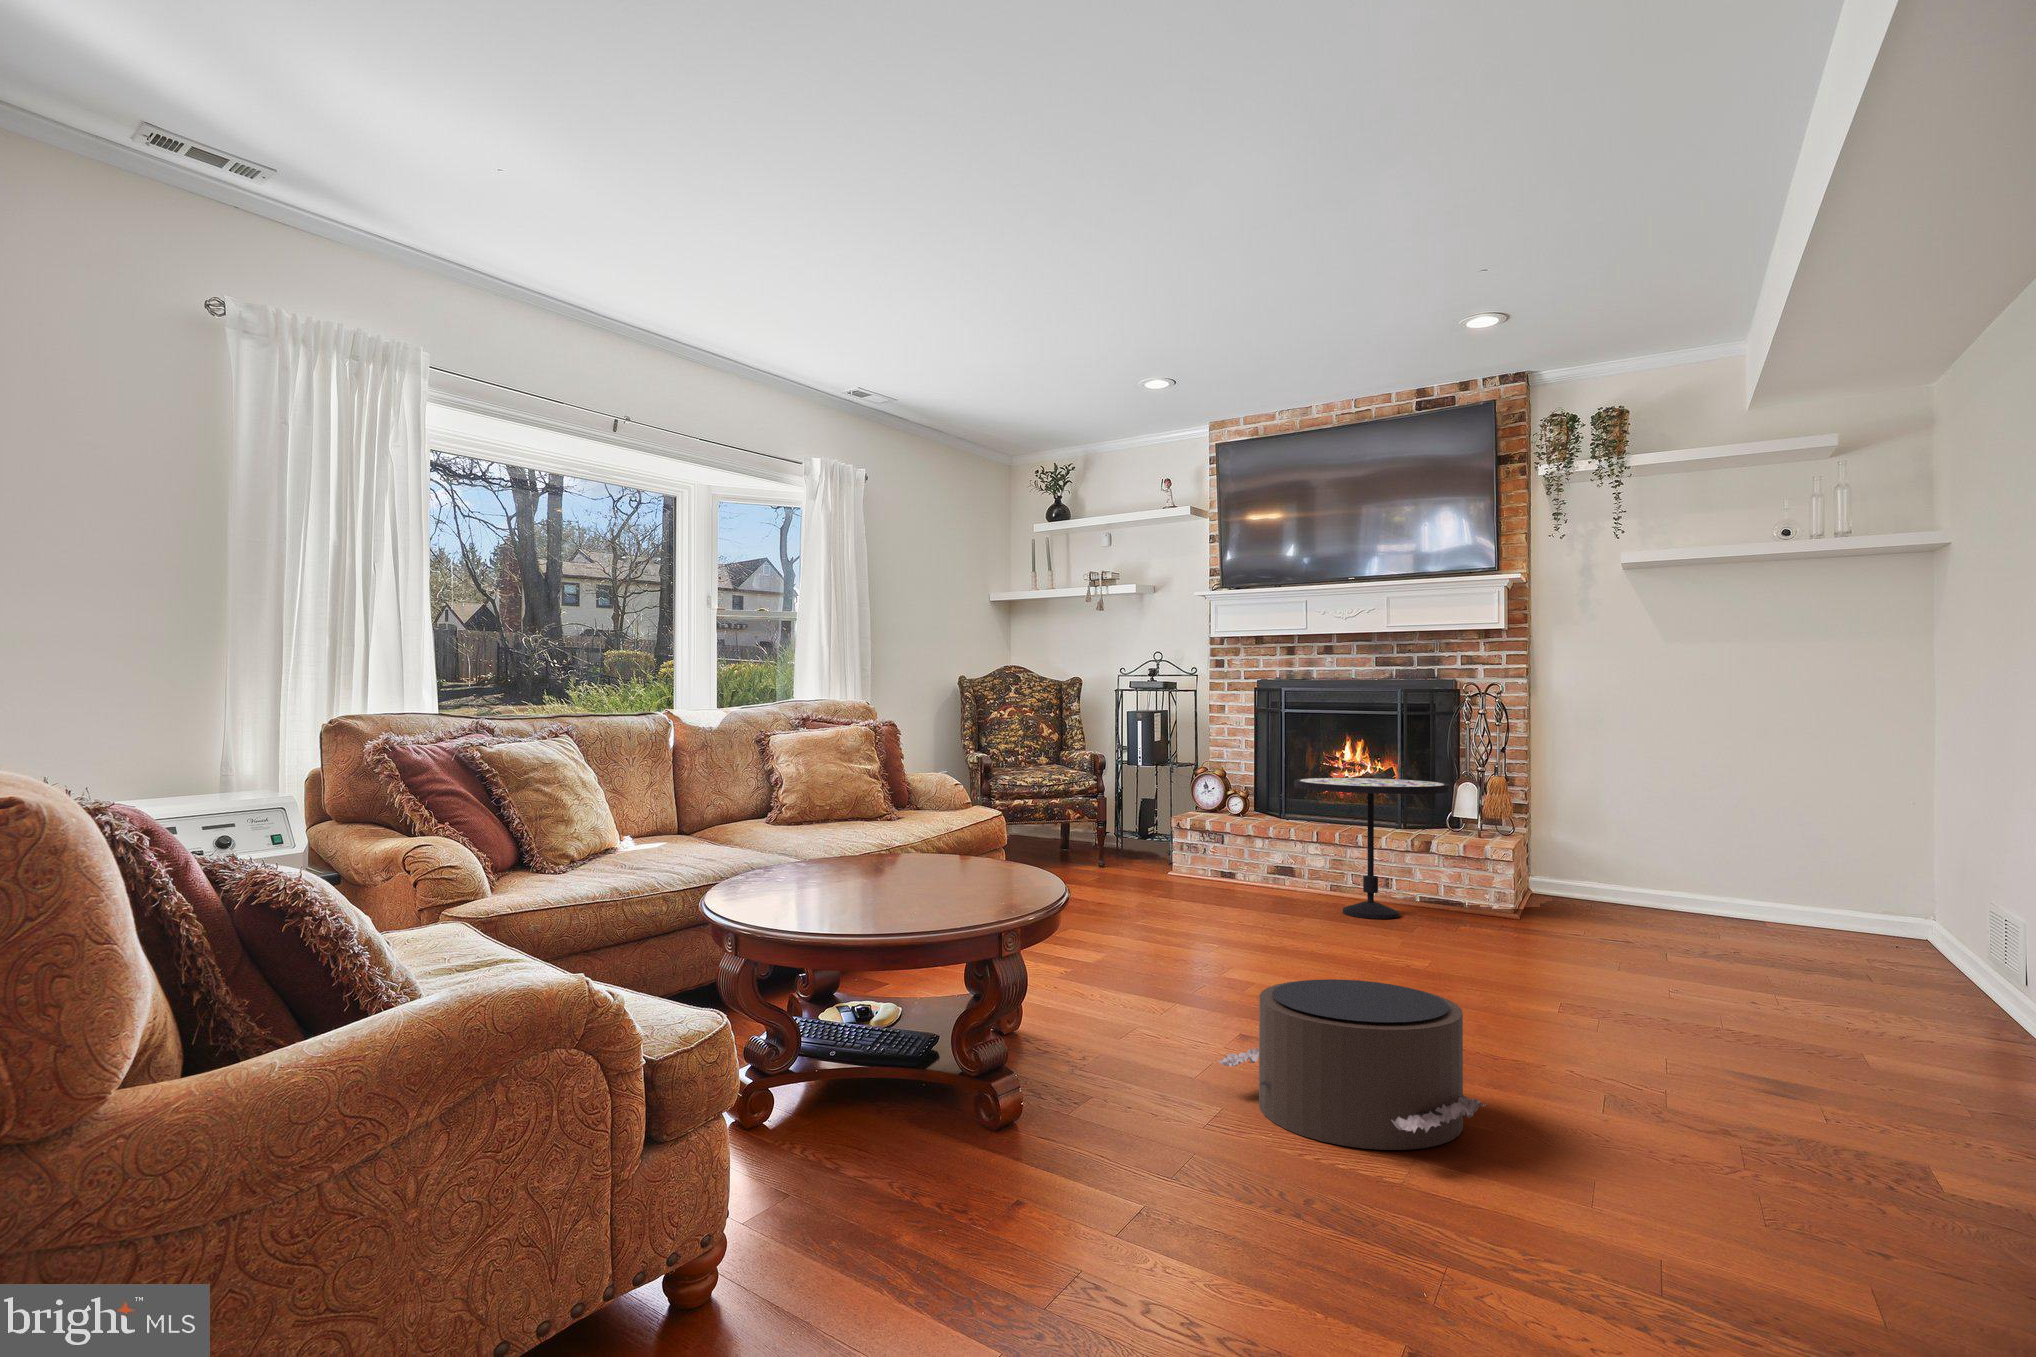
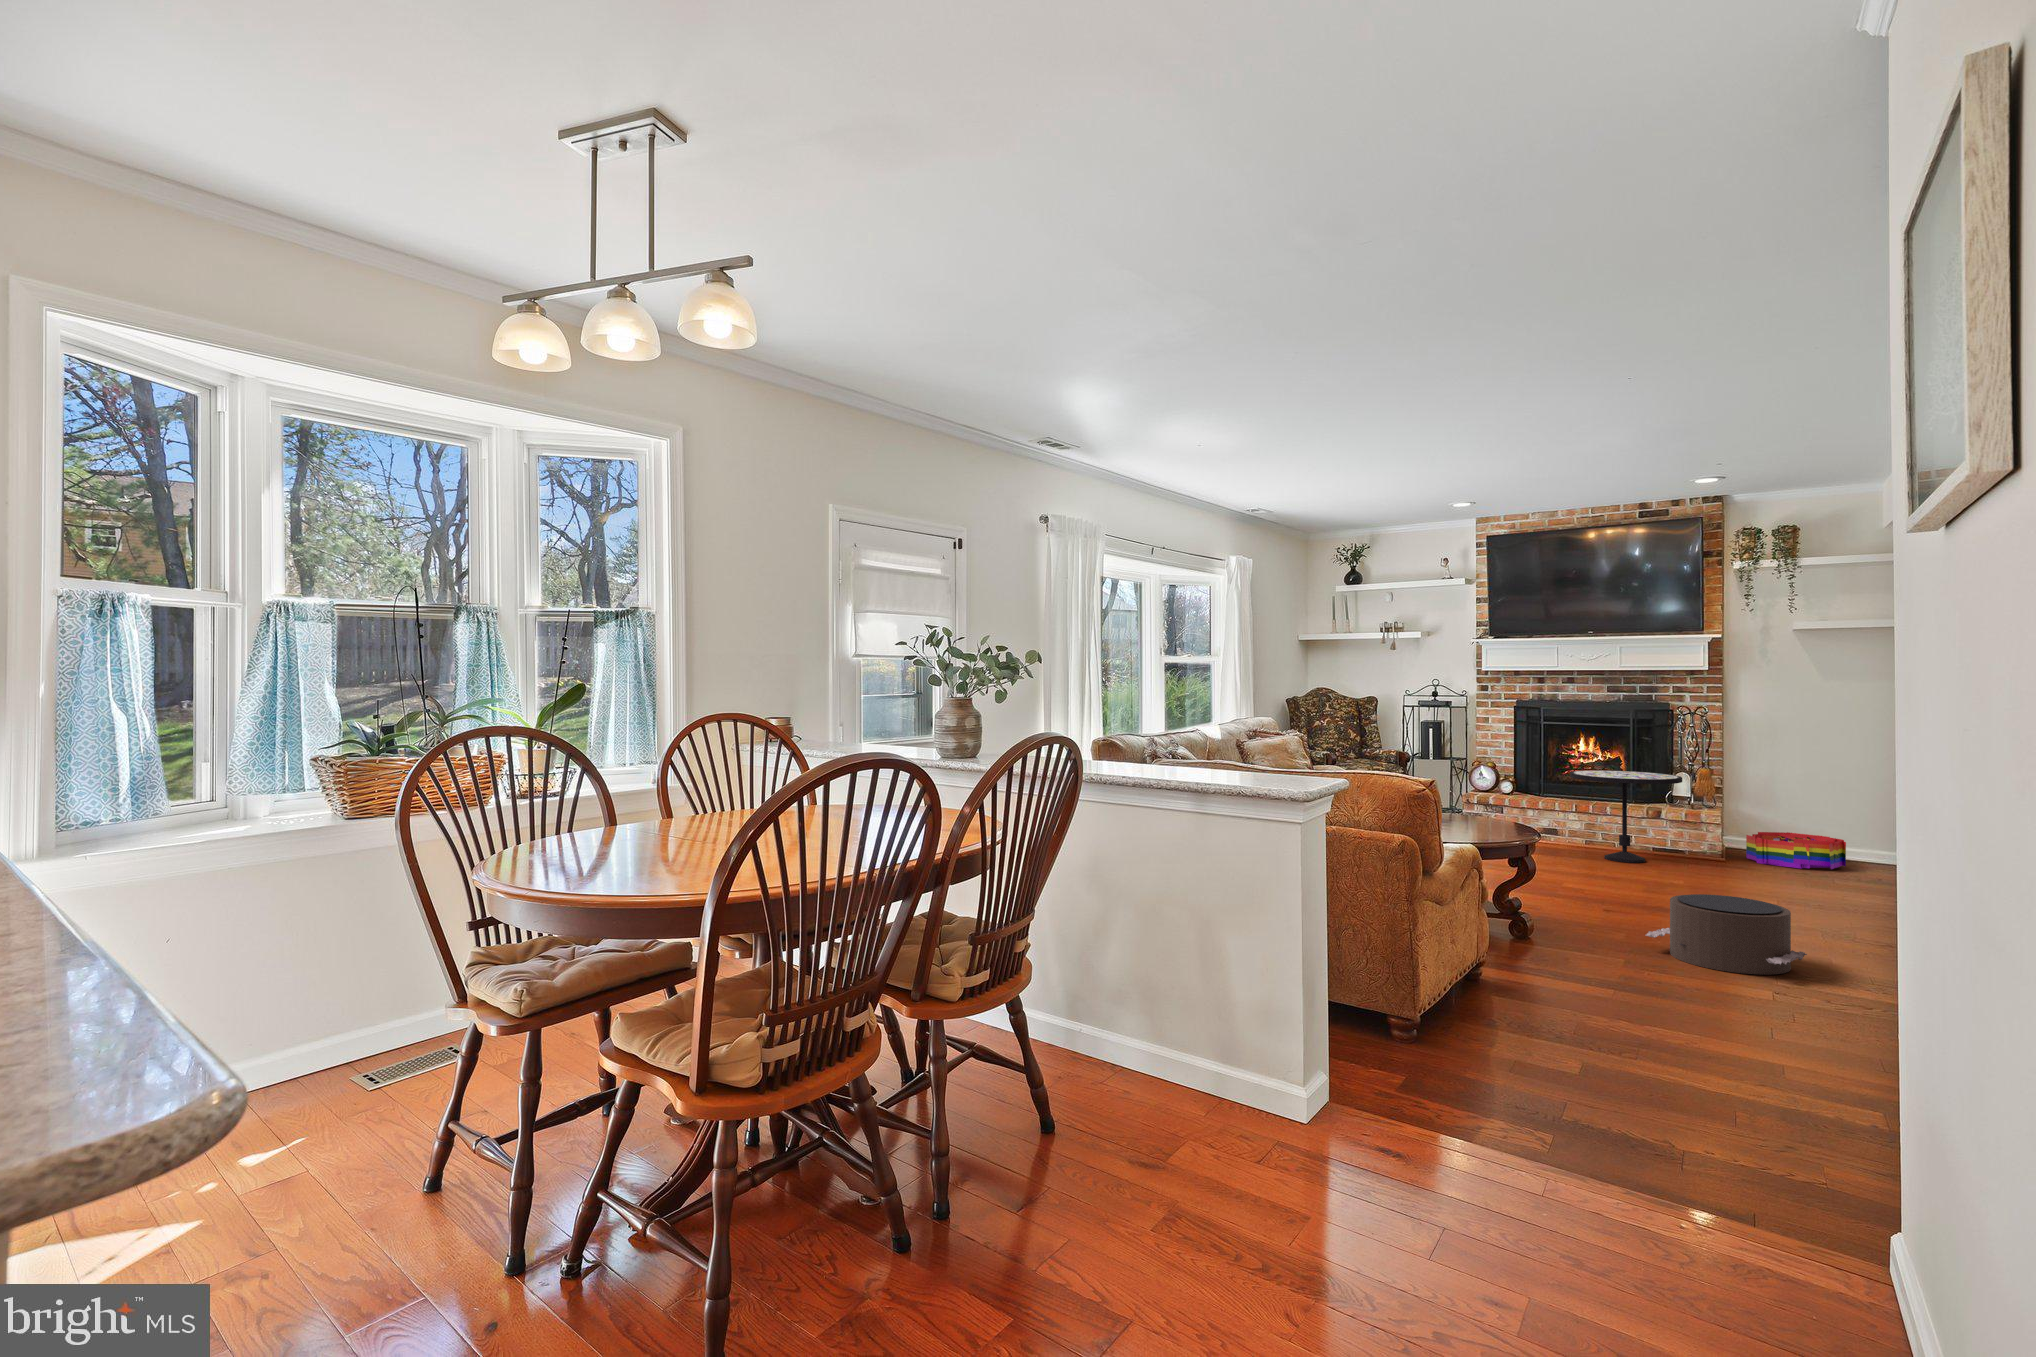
storage bin: none [1555,871,1689,927] -> present [1746,832,1846,869]

